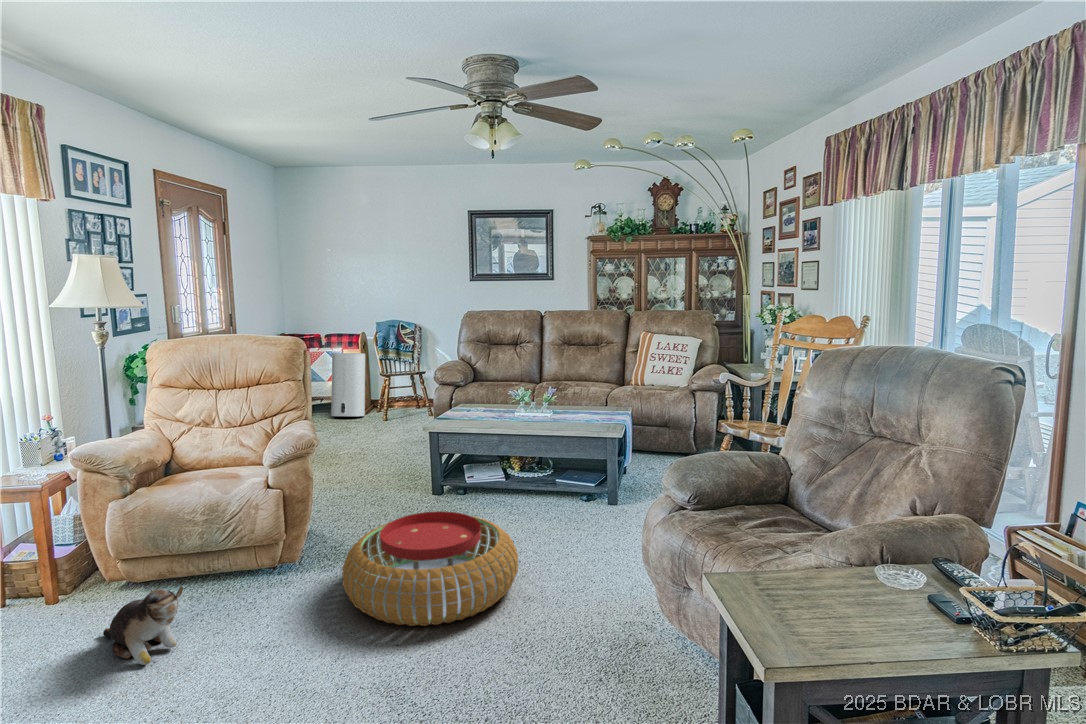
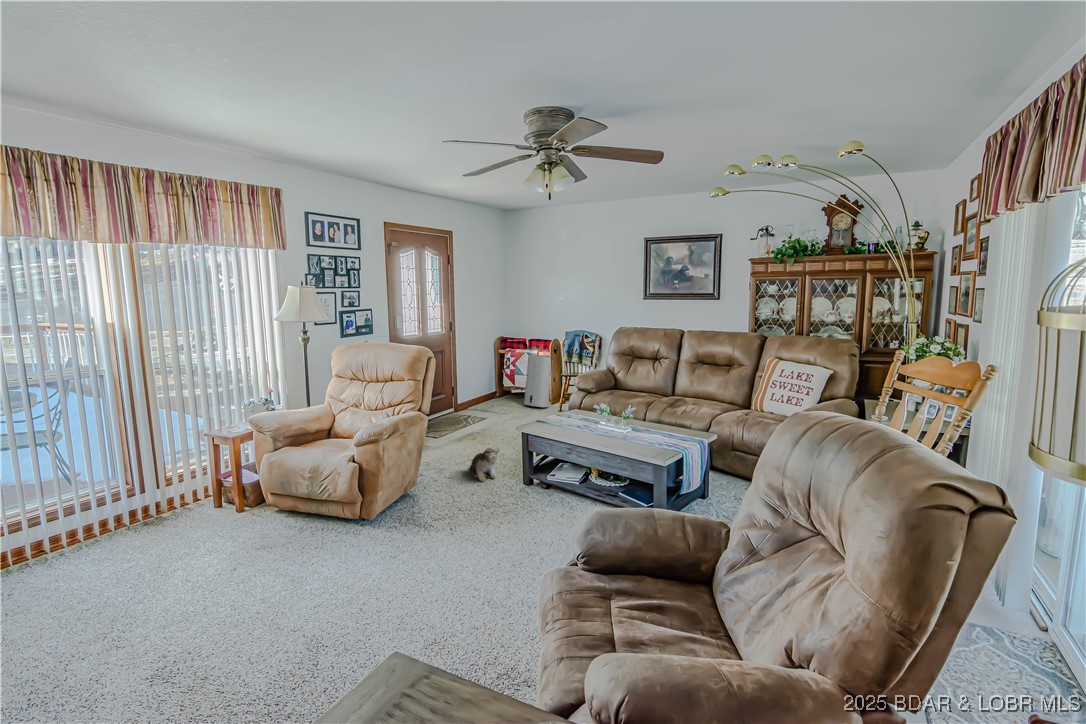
pouf: present [342,511,518,626] -> none [337,503,484,600]
plush toy: present [103,586,183,665] -> present [470,448,499,481]

